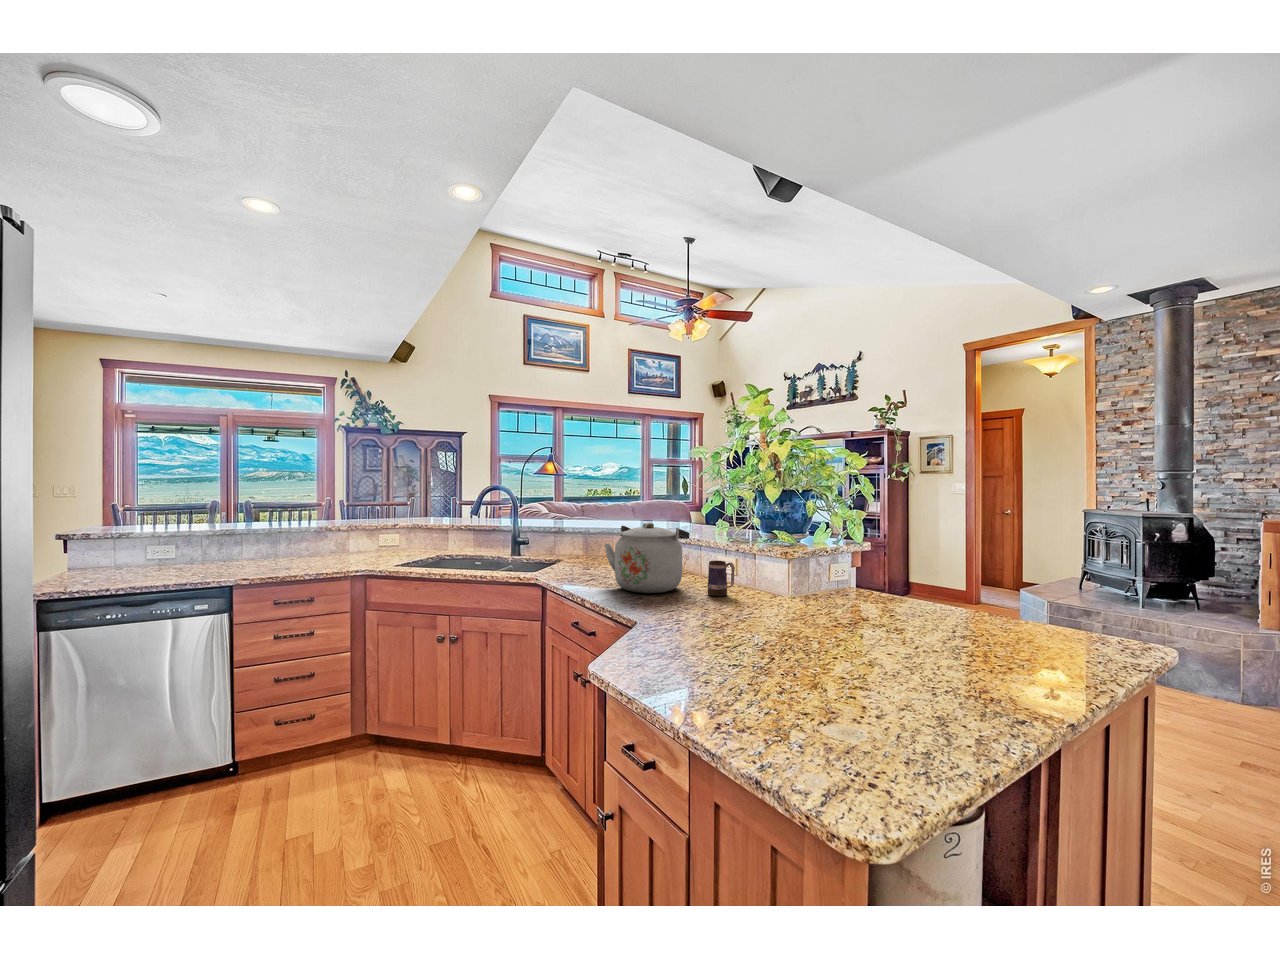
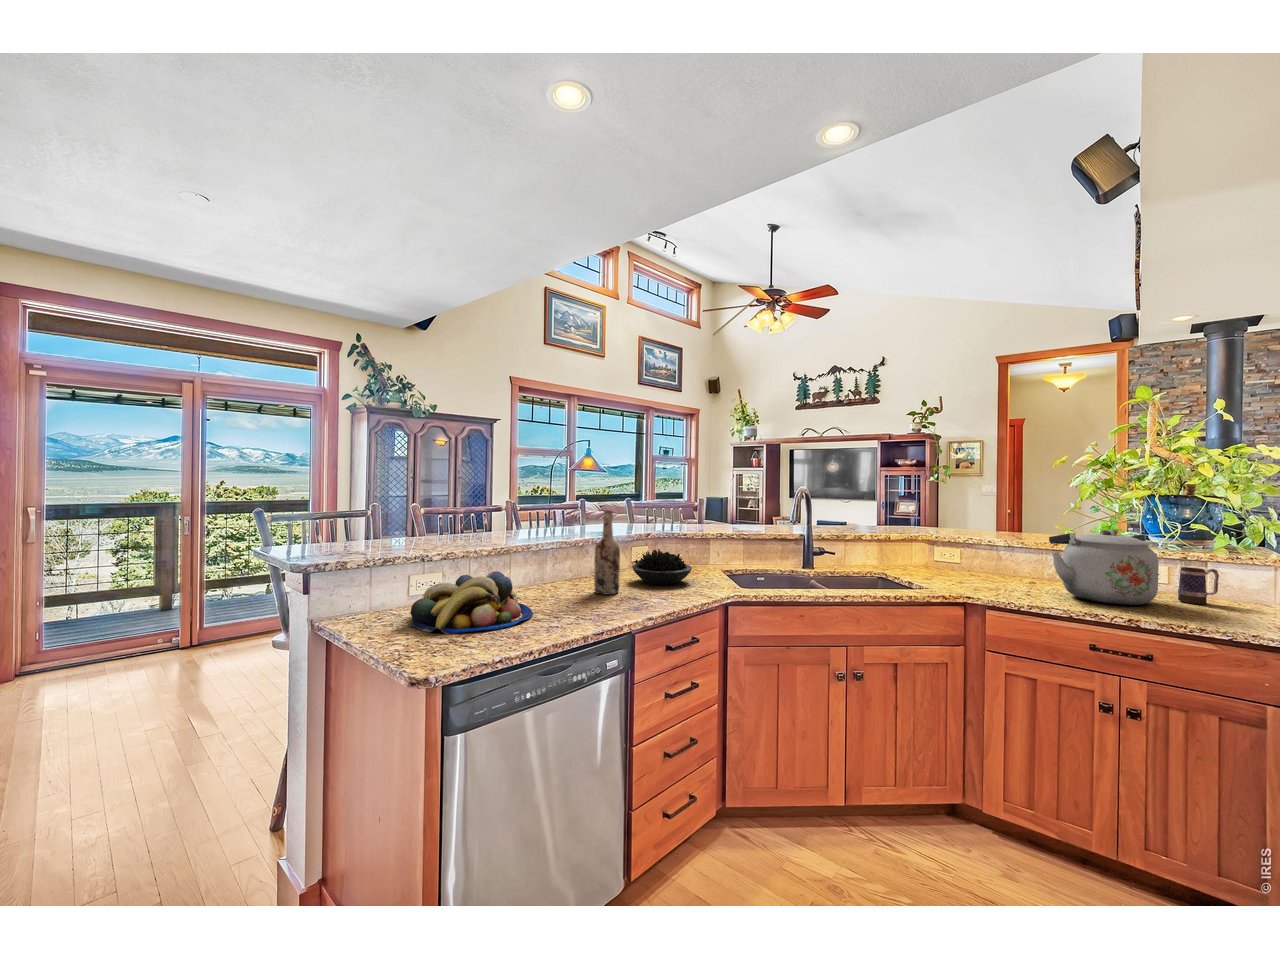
wine bottle: none [294,504,317,567] -> present [594,511,620,595]
succulent plant: none [347,535,401,563] -> present [632,549,692,585]
fruit bowl: none [105,545,215,582] -> present [409,571,533,634]

